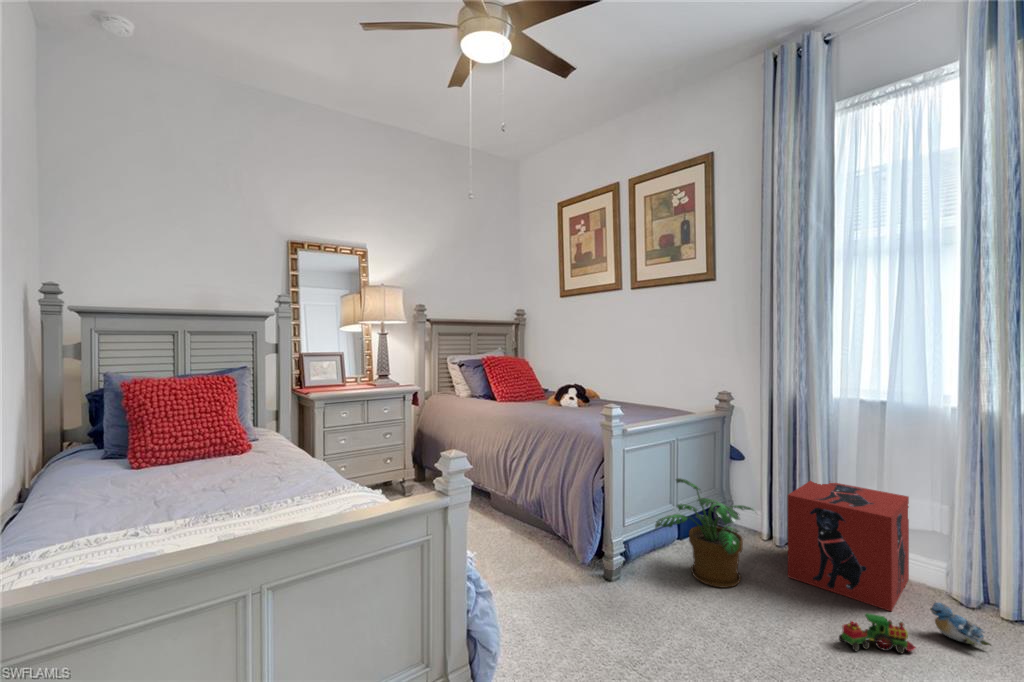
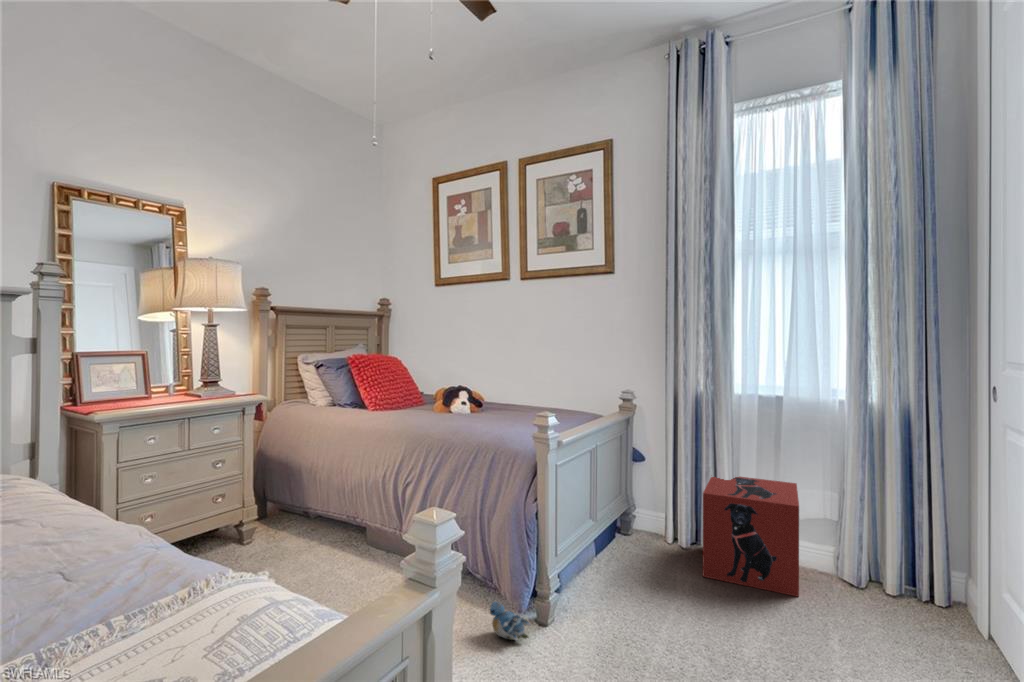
potted plant: present [655,478,754,588] -> none [577,486,683,600]
plush toy: present [930,602,991,646] -> present [490,602,530,640]
toy train: present [839,613,915,653] -> none [774,605,835,646]

